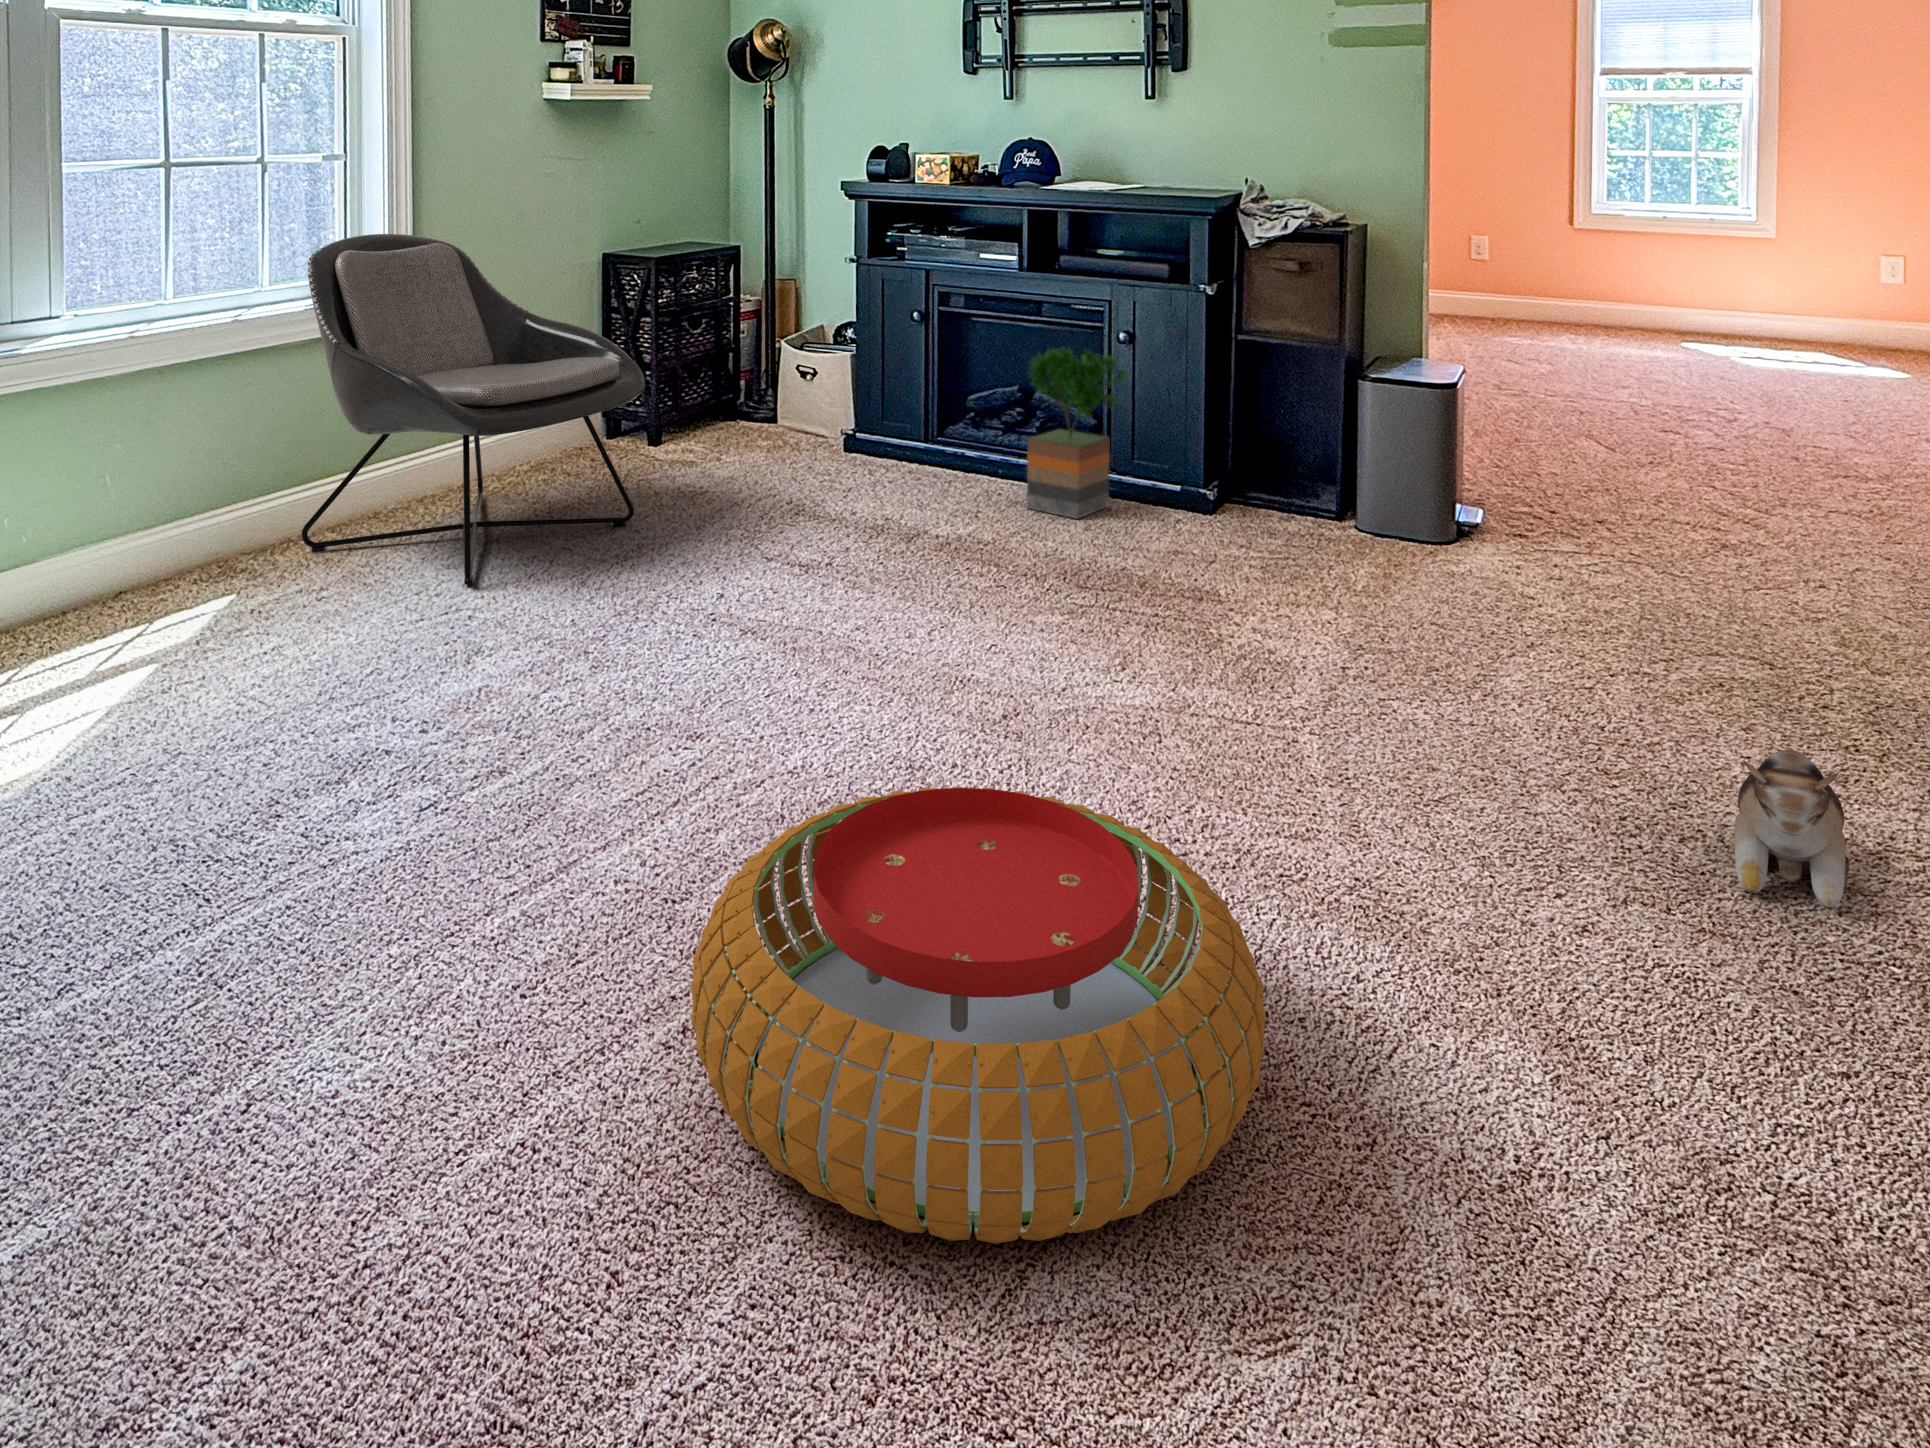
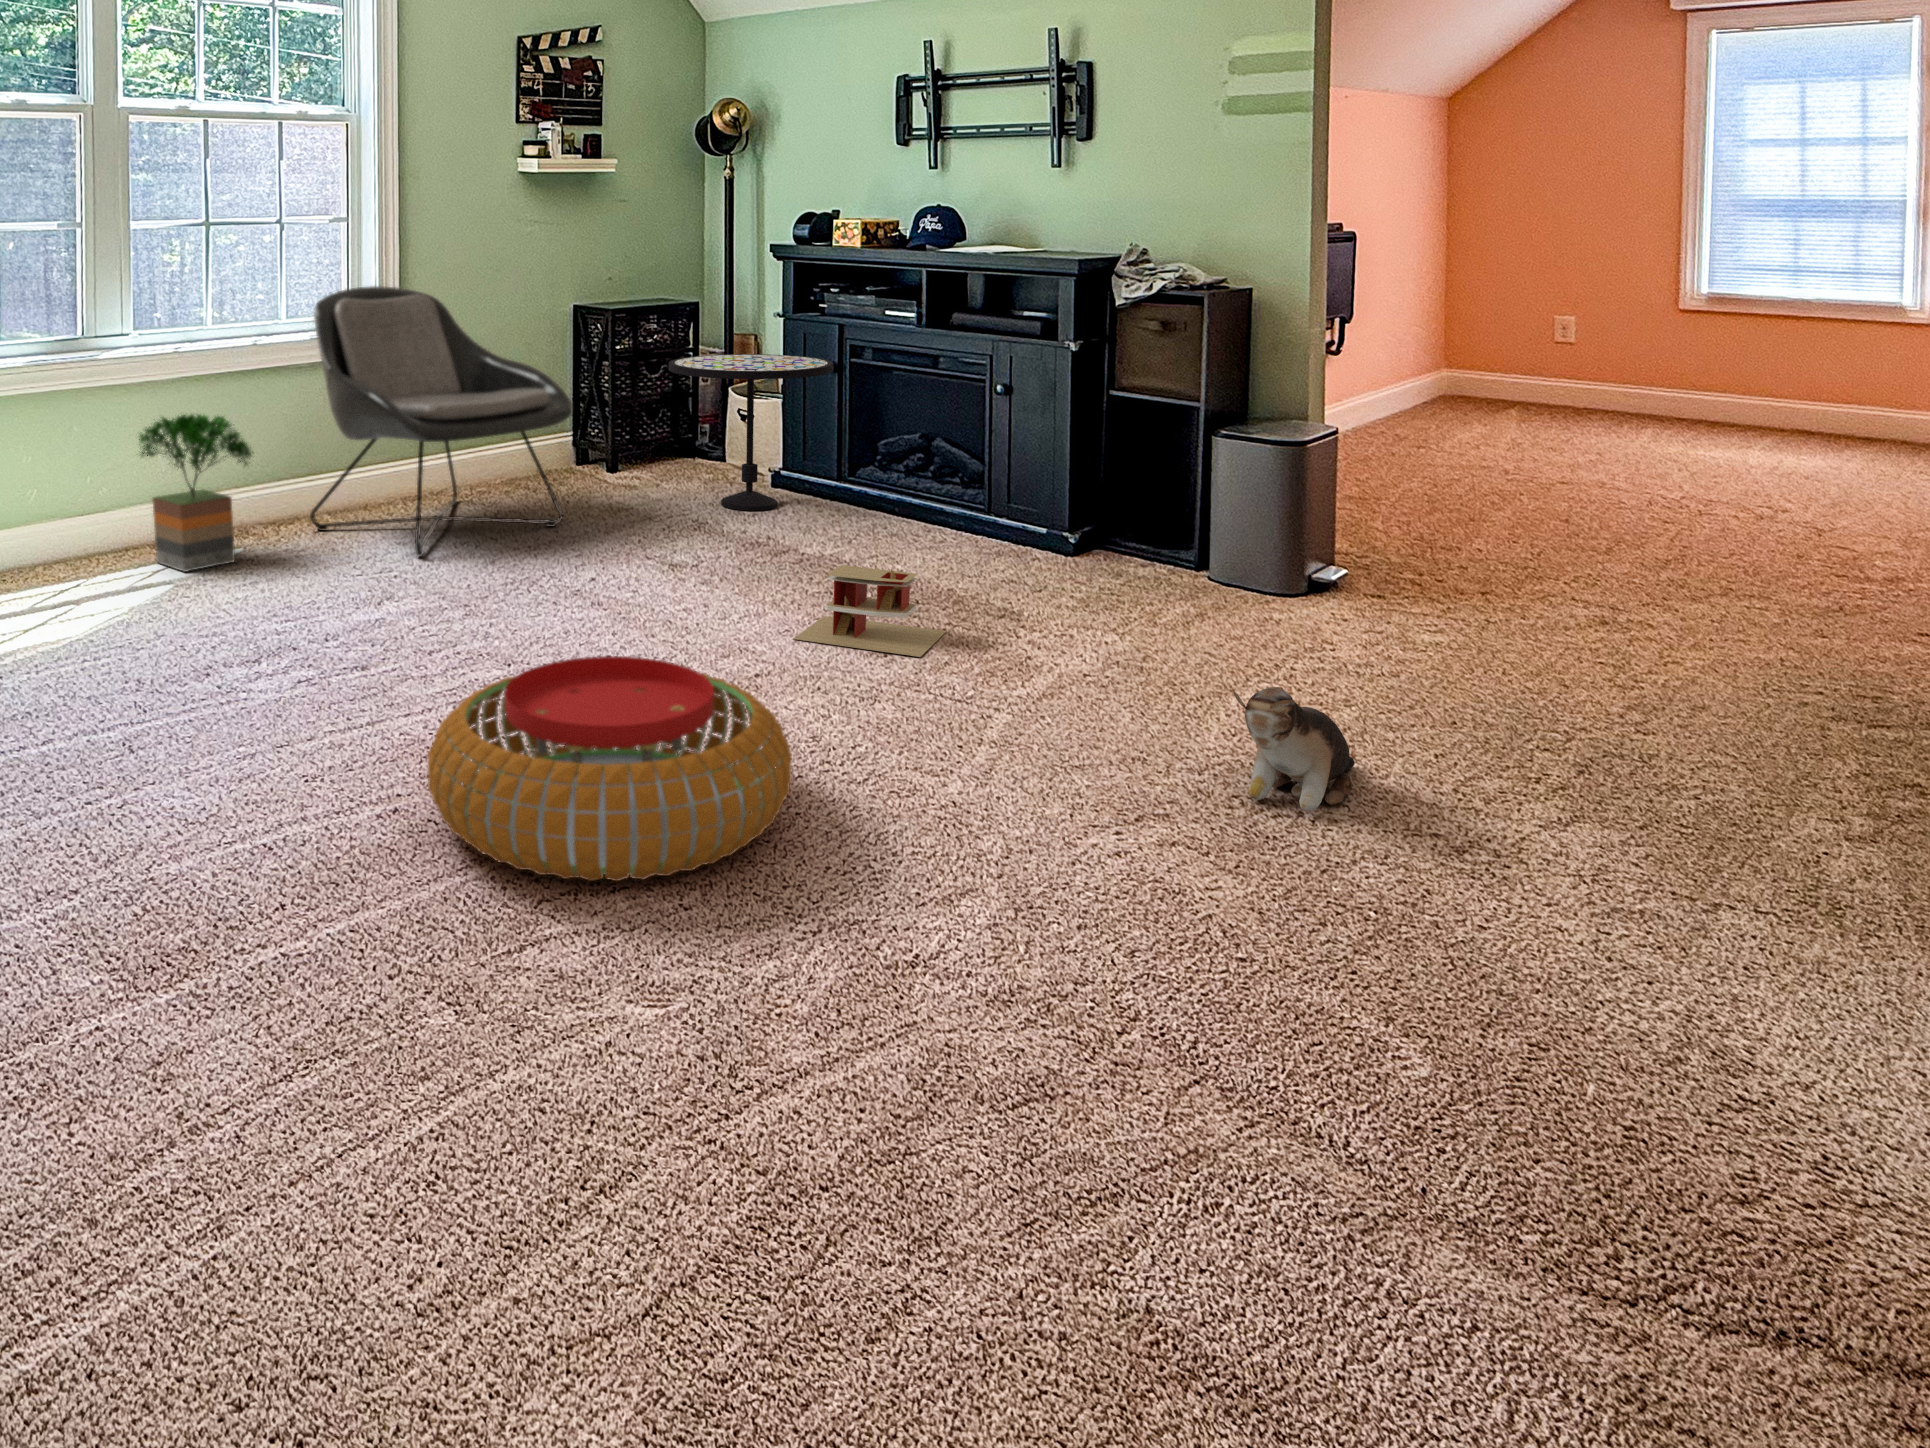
side table: none [743,305,933,488] -> present [669,354,833,511]
potted tree: present [1027,347,1129,519] -> present [139,415,254,572]
toy house: none [1015,575,1185,693] -> present [794,565,946,657]

